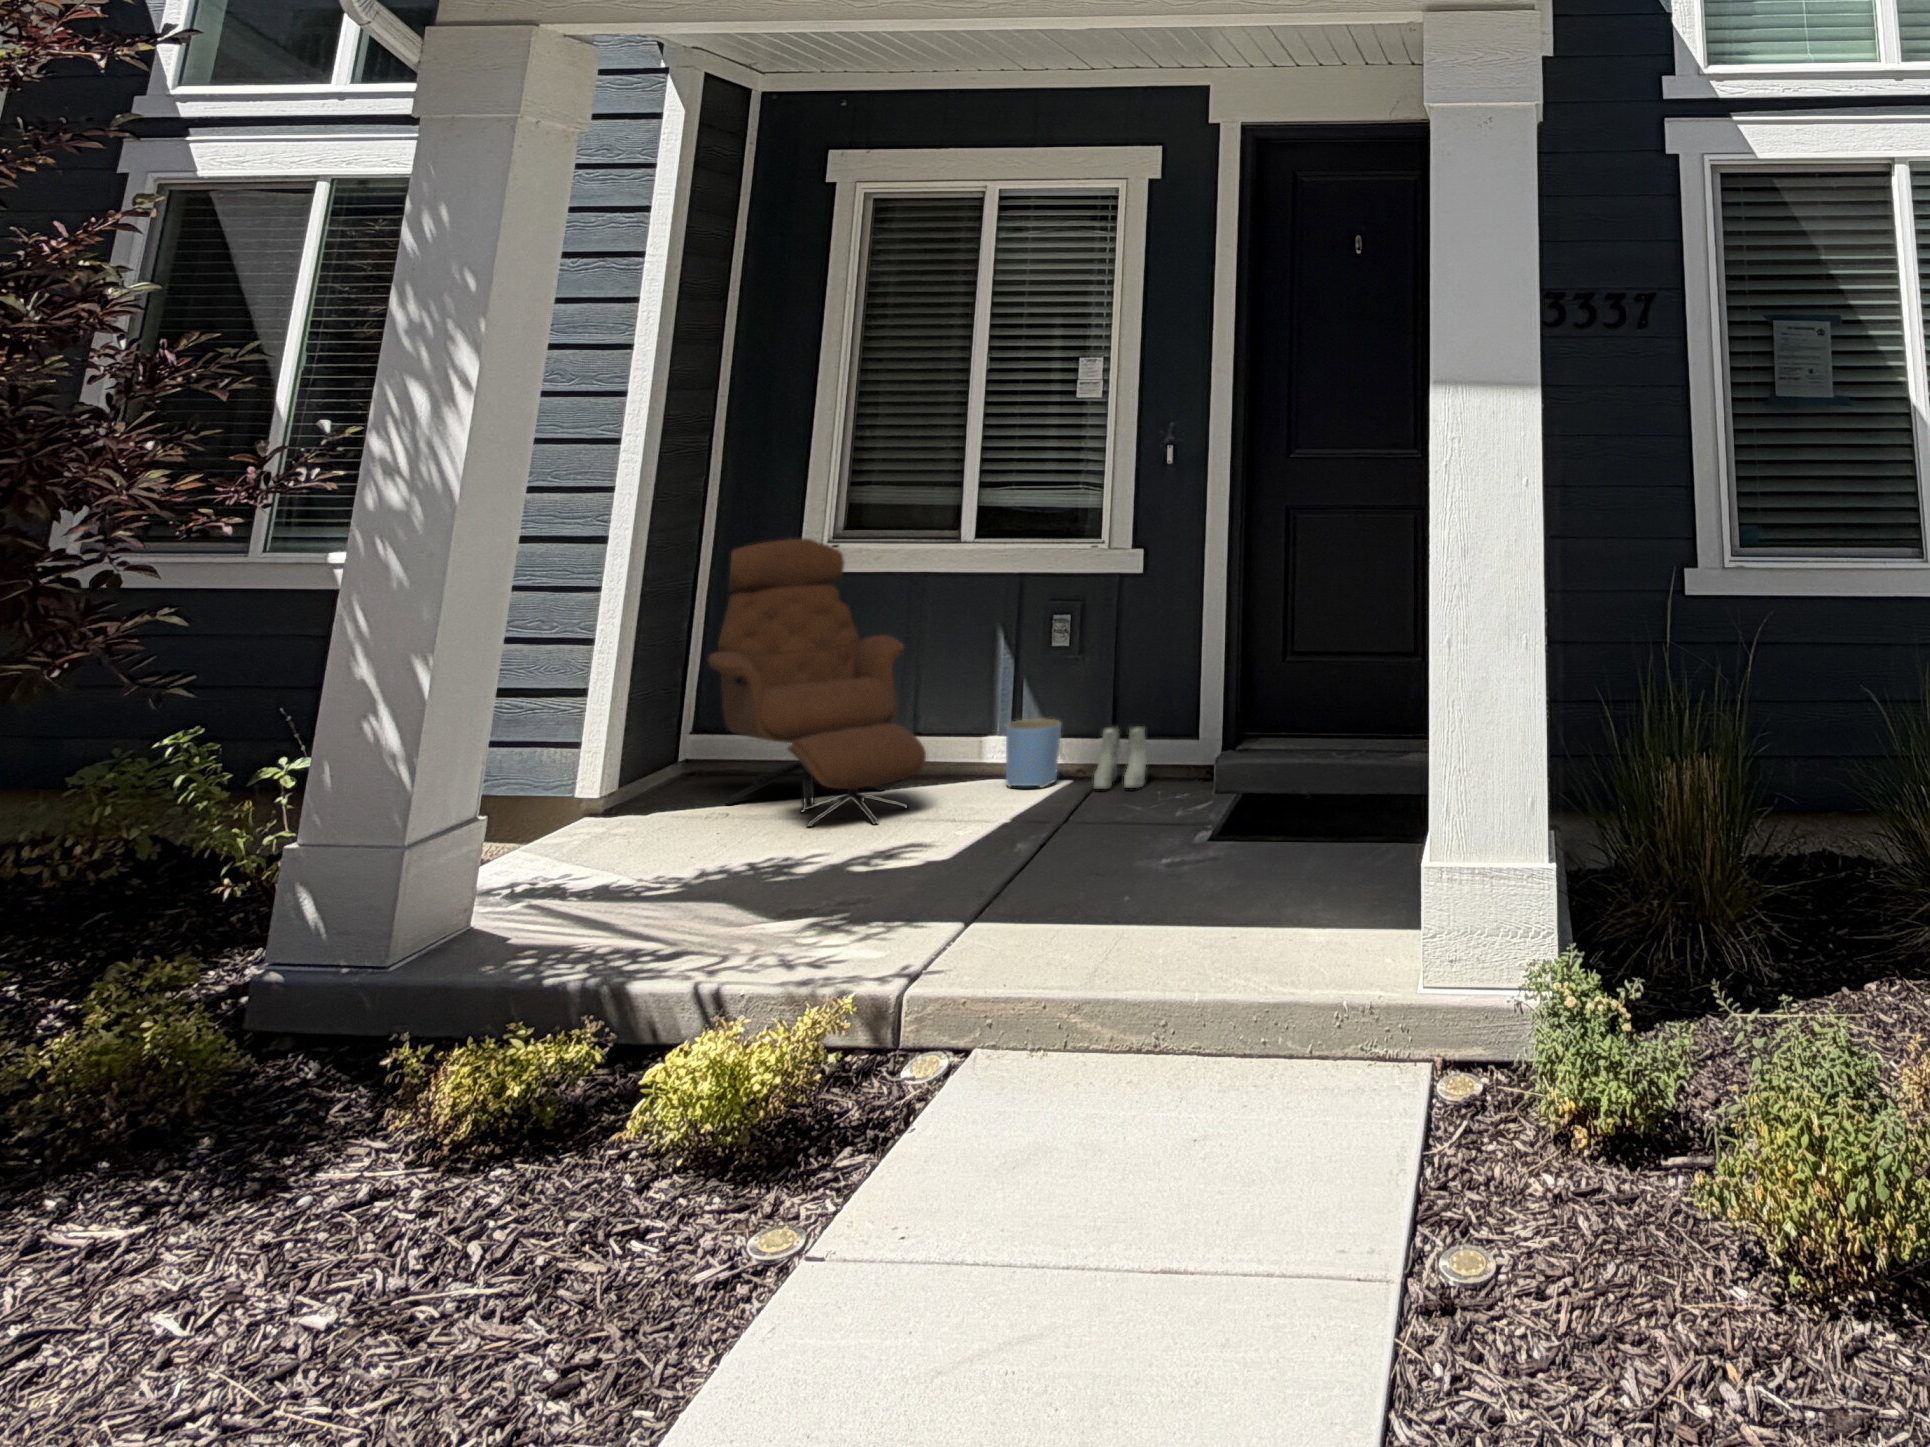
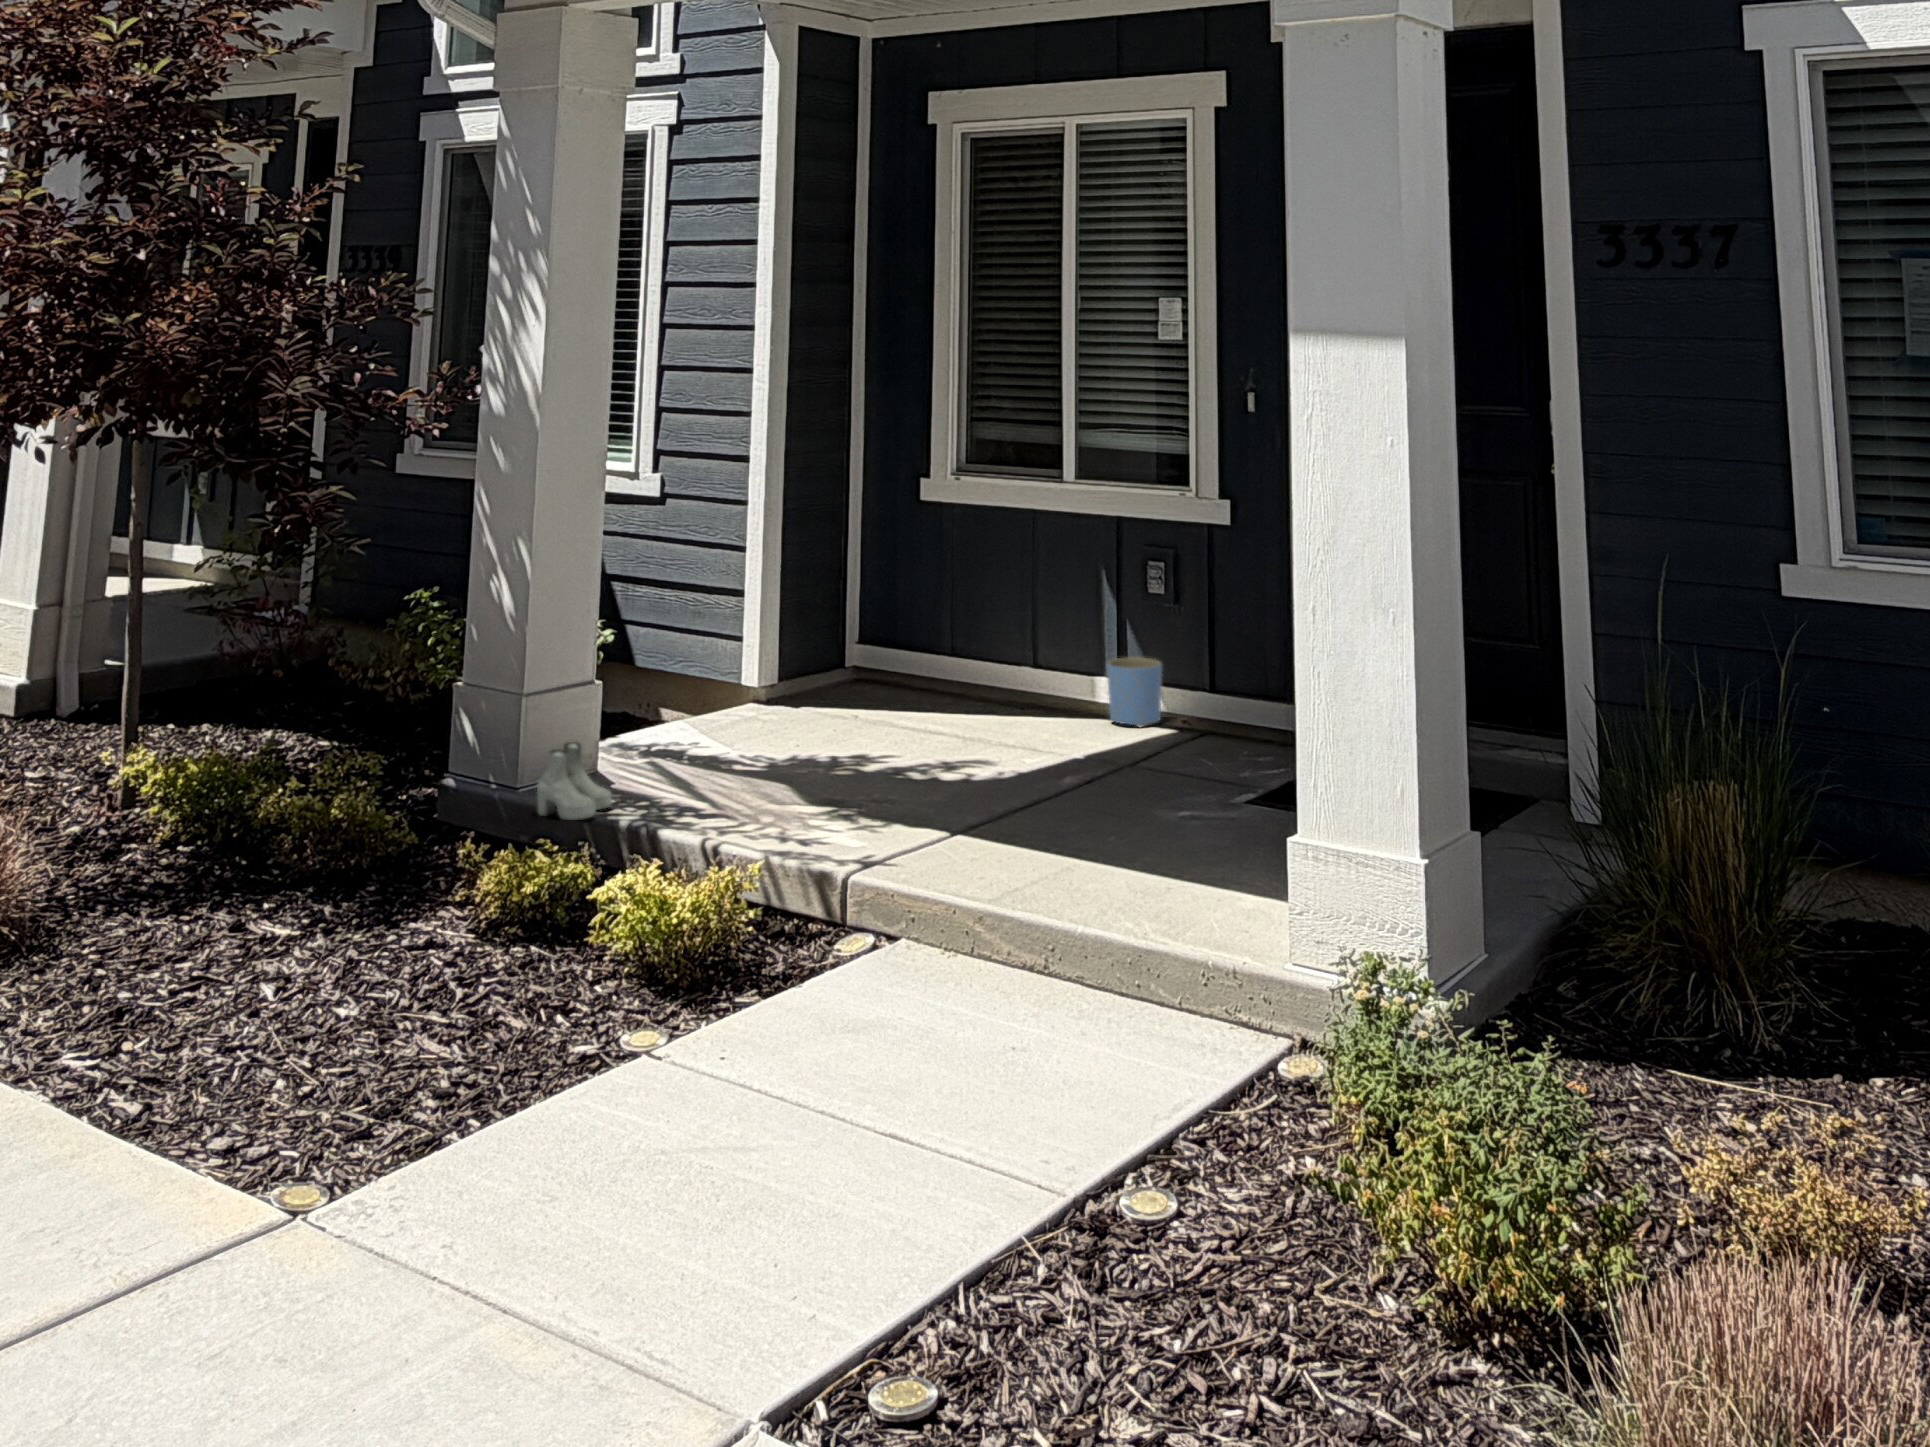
lounge chair: present [709,539,926,827] -> none [847,465,1026,743]
boots: present [1094,726,1147,789] -> present [537,742,612,820]

